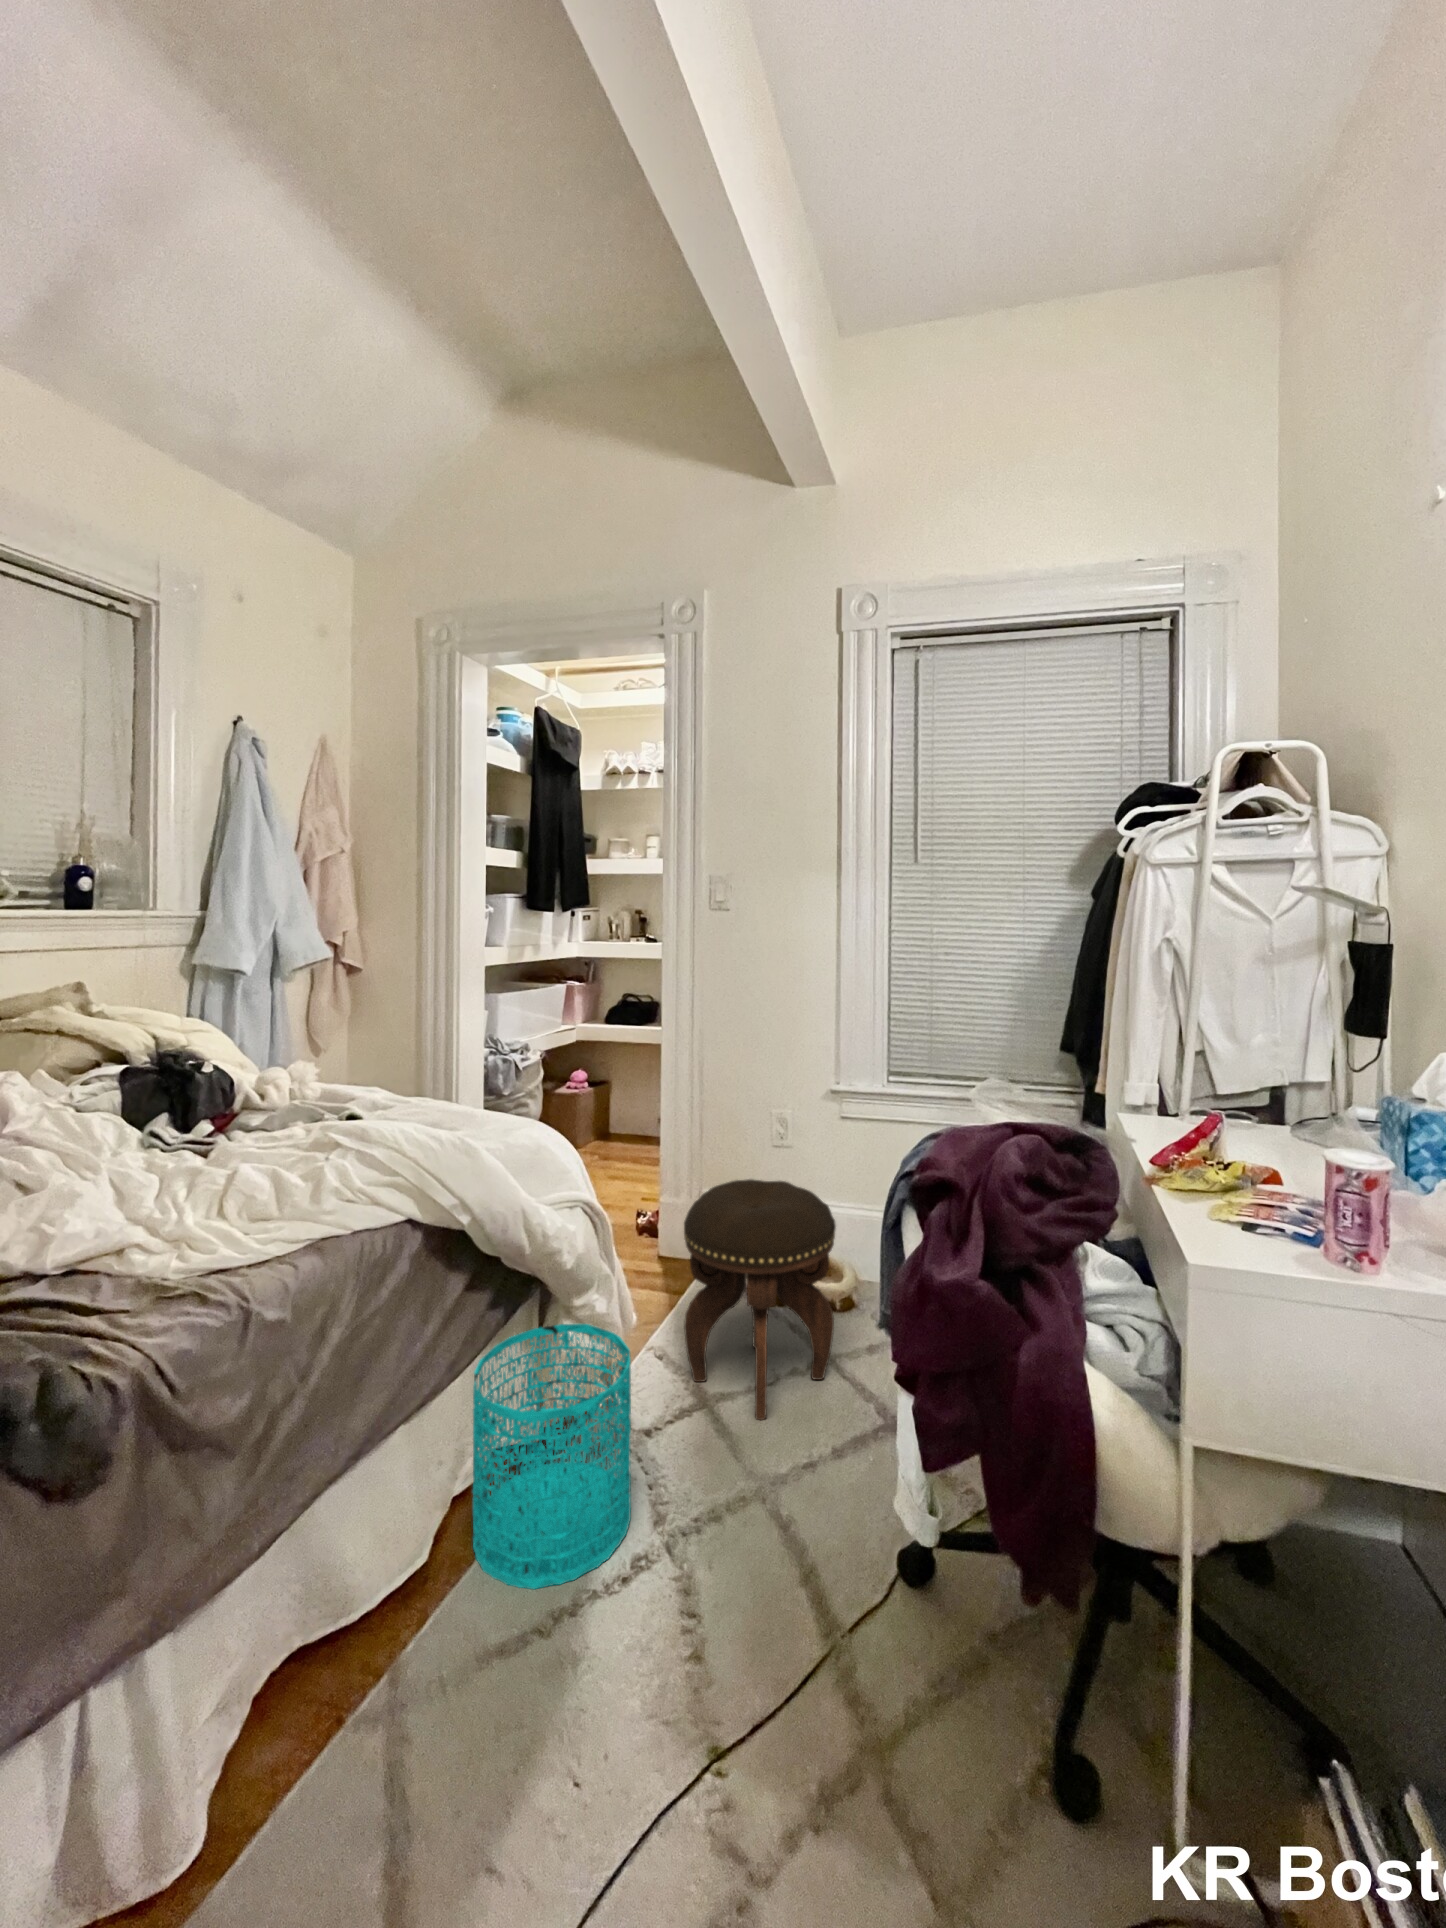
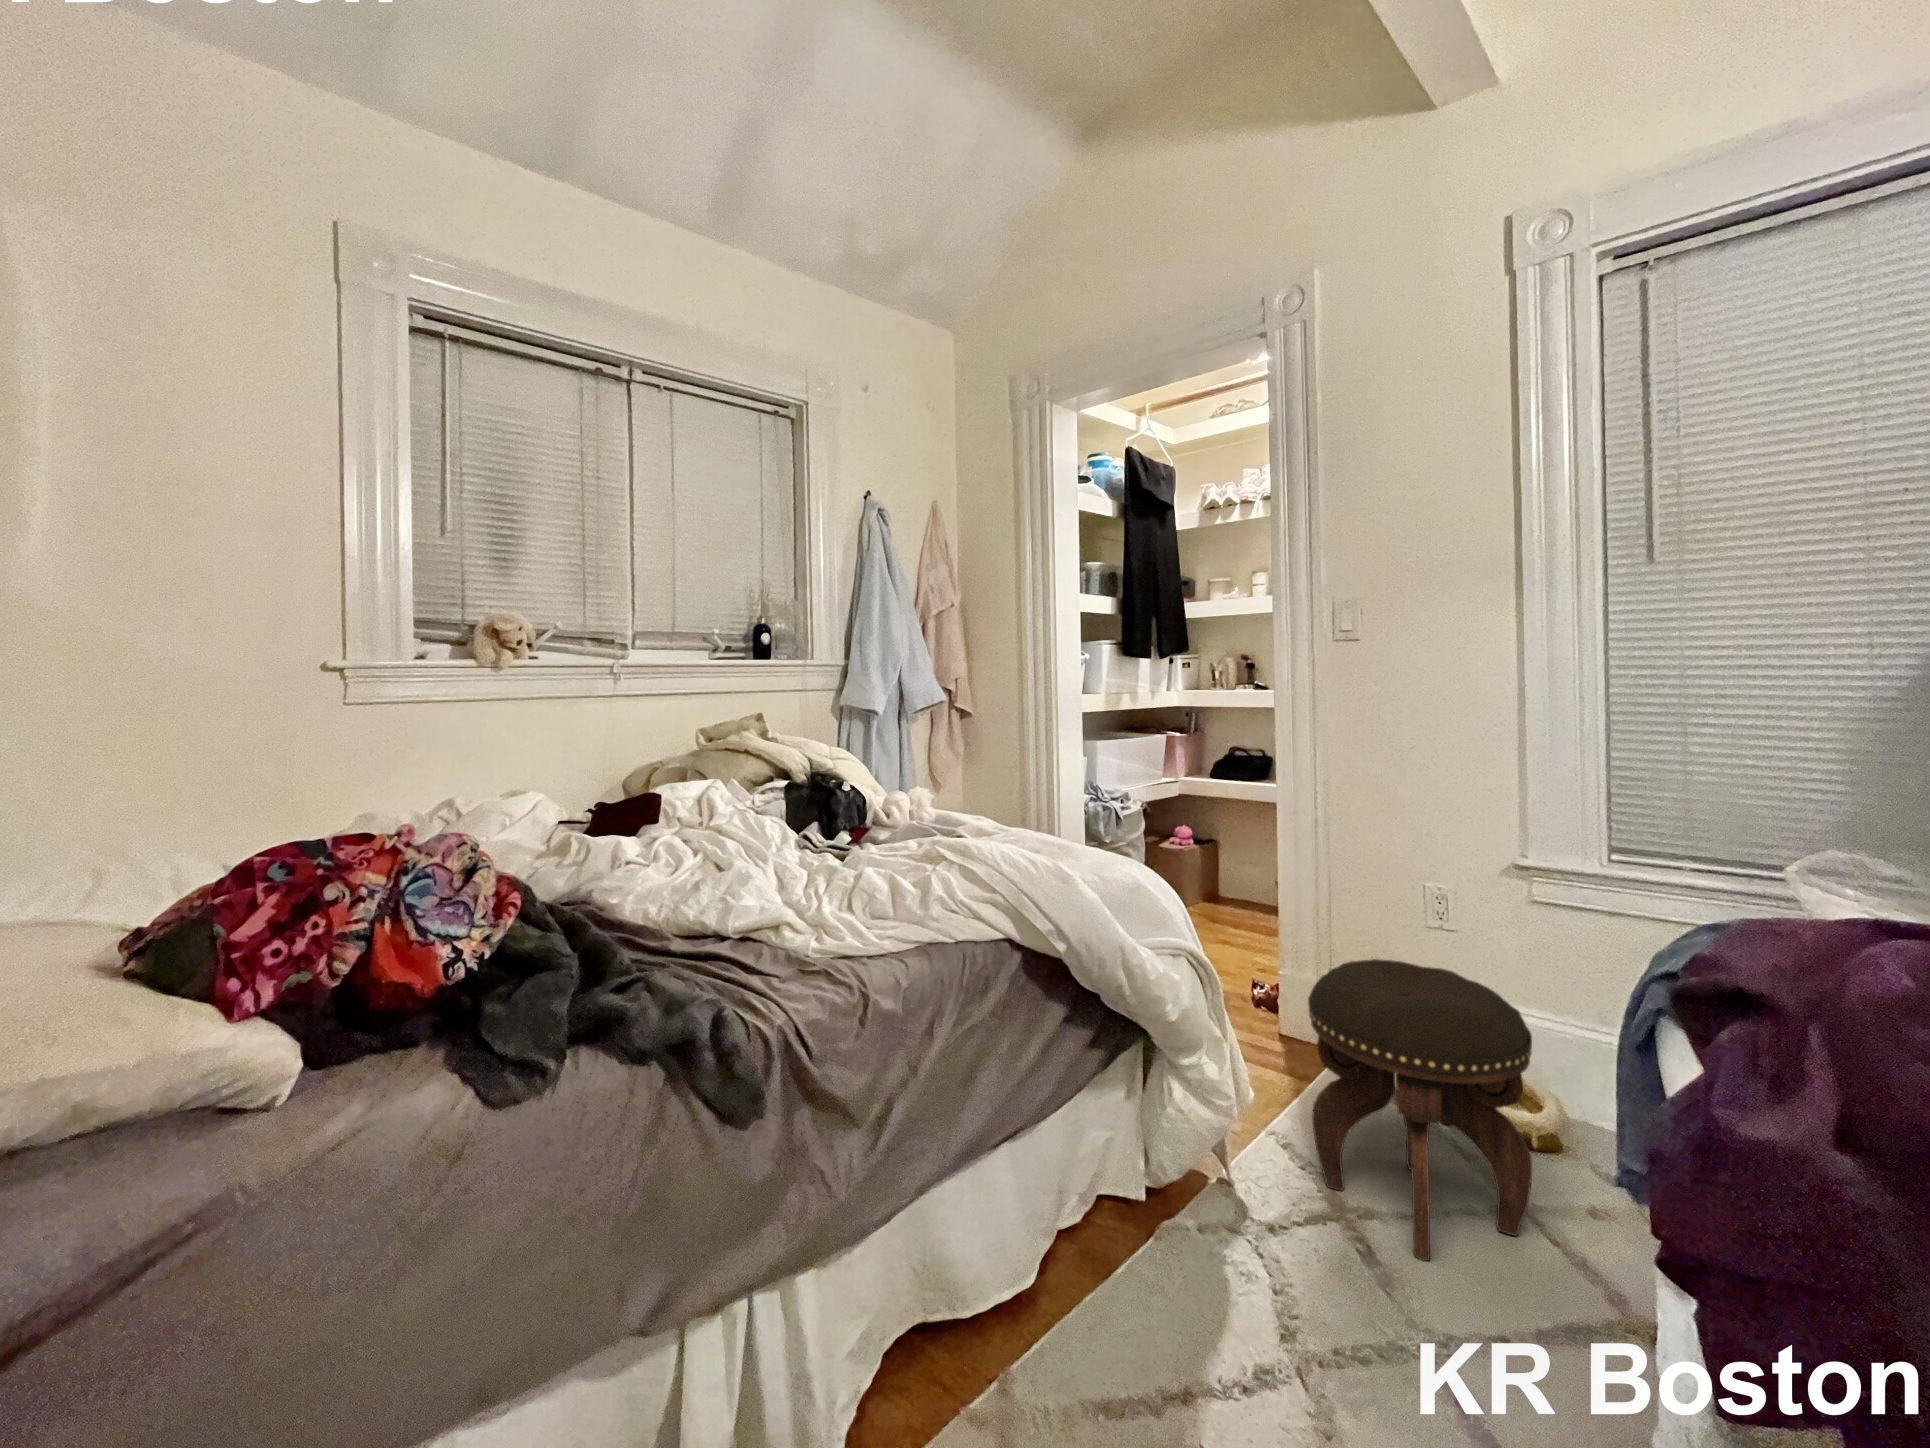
wastebasket: present [472,1324,631,1589] -> none [1072,1078,1250,1364]

